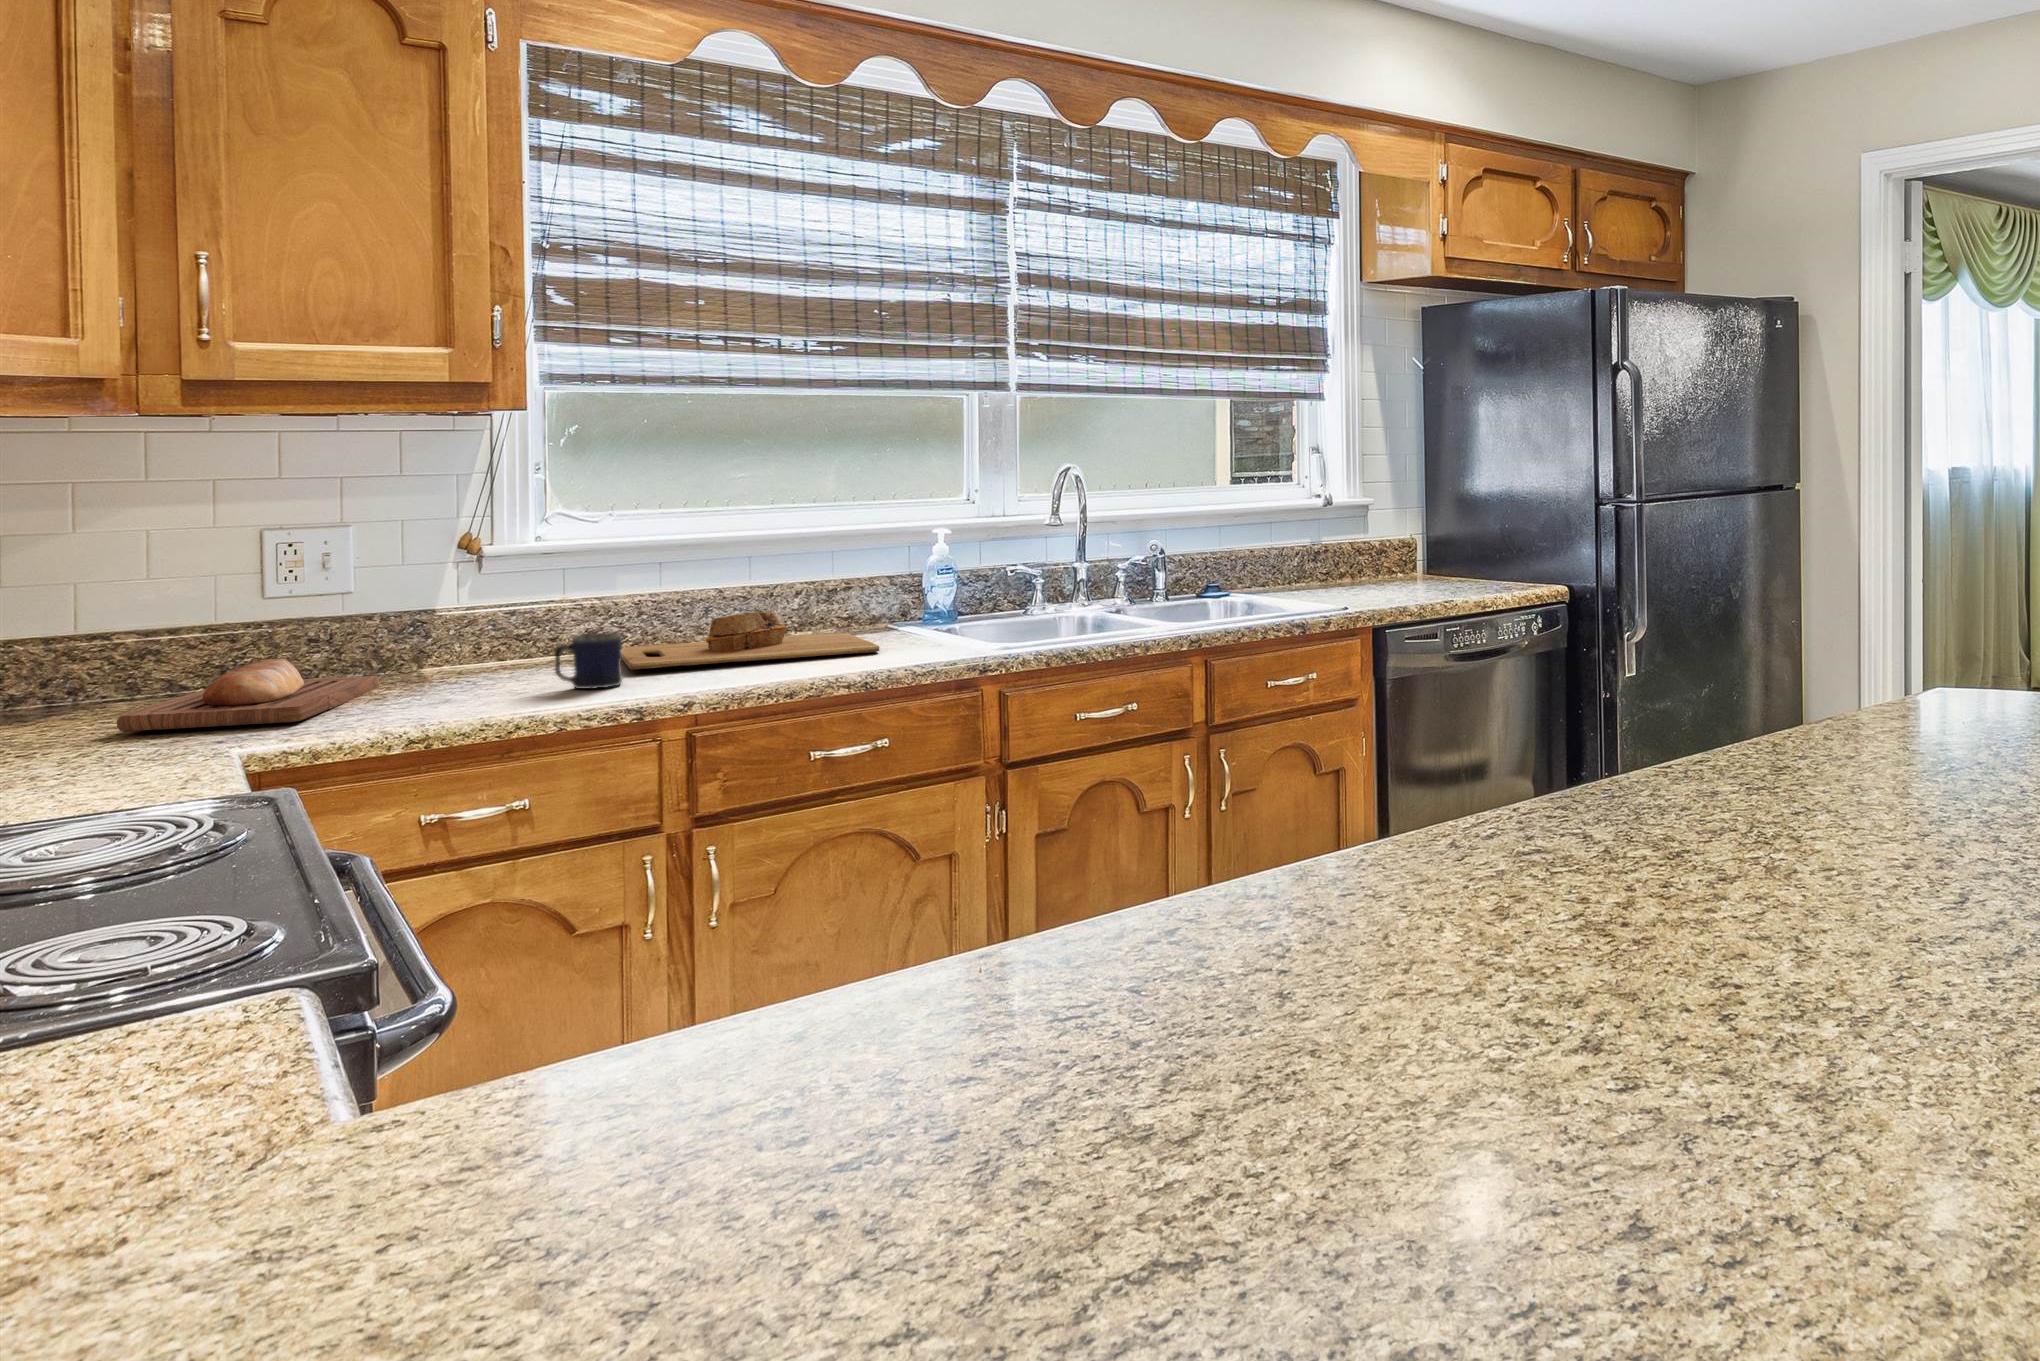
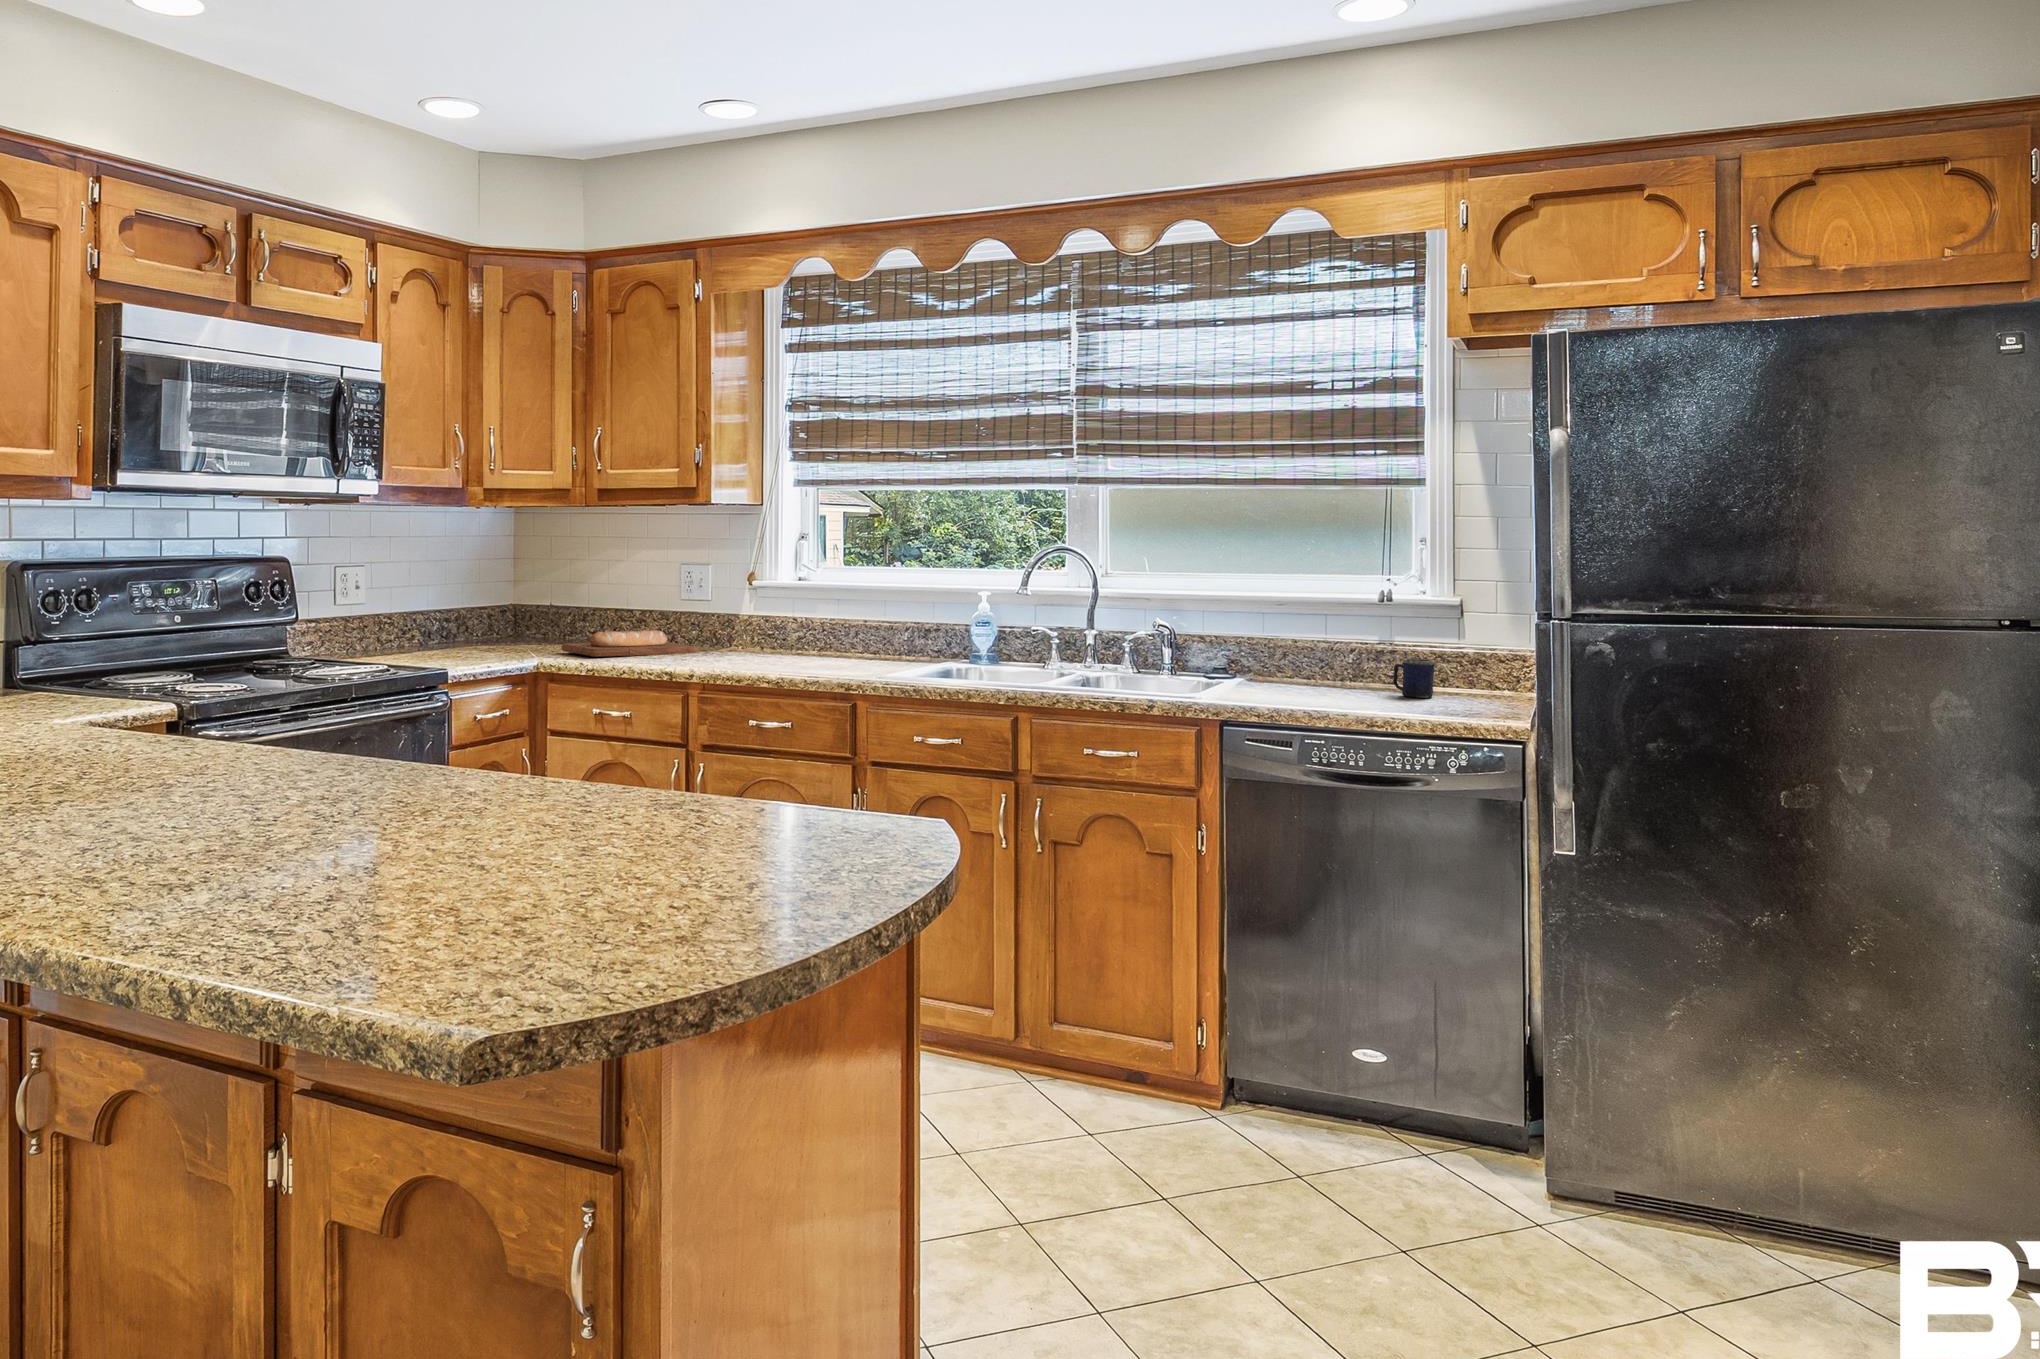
cutting board: present [622,612,880,670] -> none [750,635,925,671]
mug: present [555,632,622,689] -> present [1393,658,1435,698]

